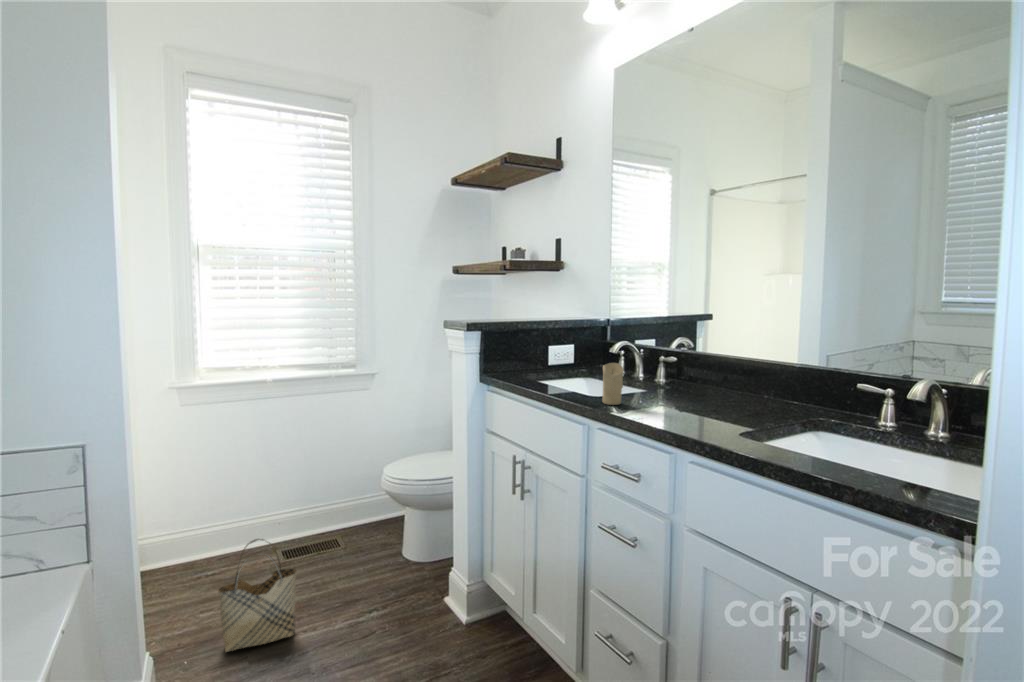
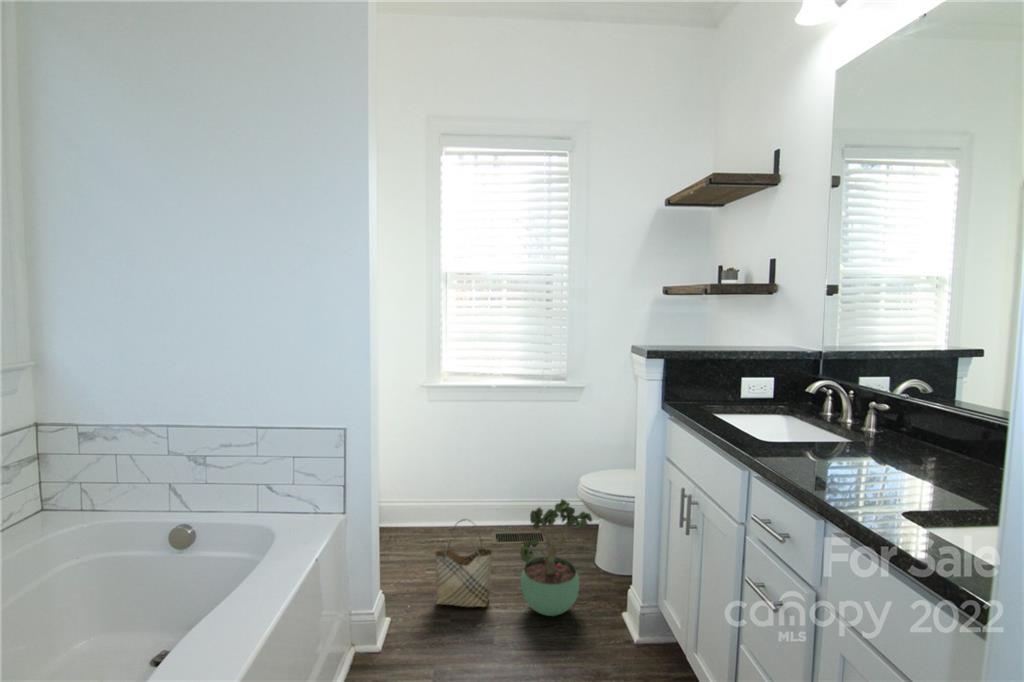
candle: present [602,363,624,405] -> none [772,406,798,454]
potted plant: none [335,491,413,624] -> present [520,499,592,616]

